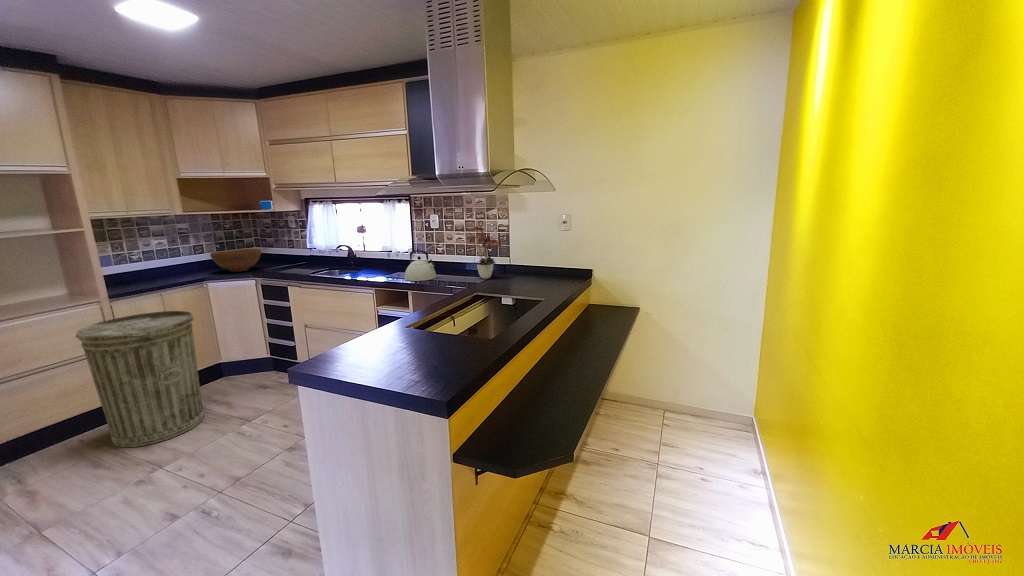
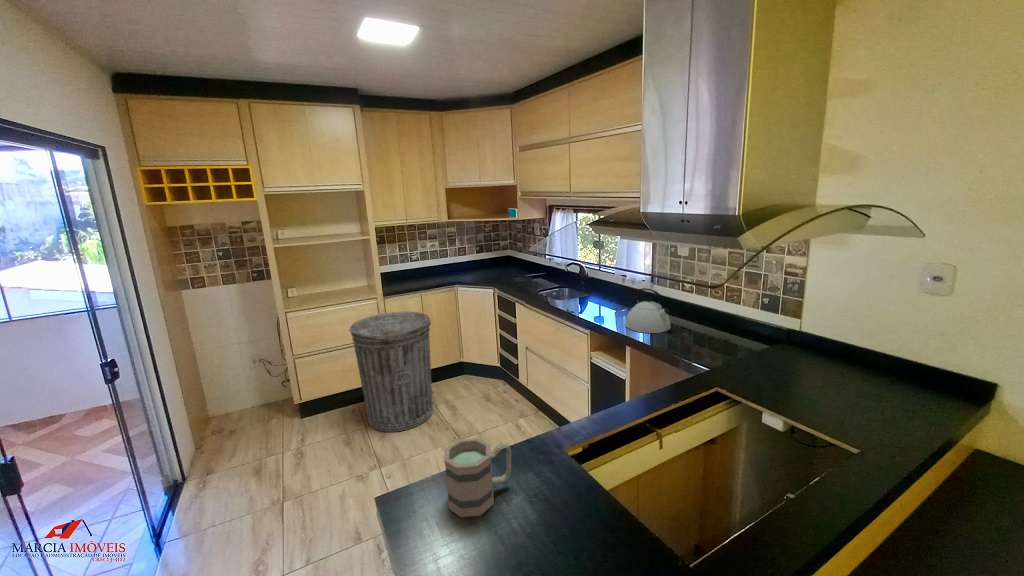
flower arrangement: present [469,226,501,279] -> none [722,263,789,351]
fruit bowl: present [210,249,261,272] -> none [466,254,507,277]
mug: none [352,310,391,352] -> present [444,438,511,517]

